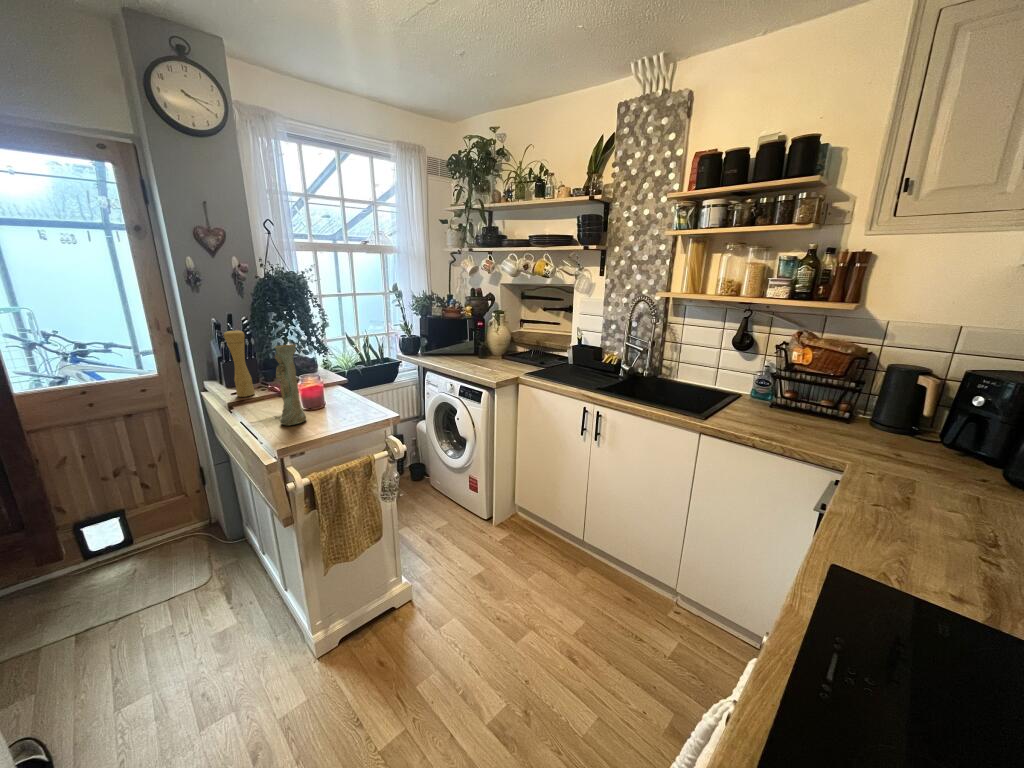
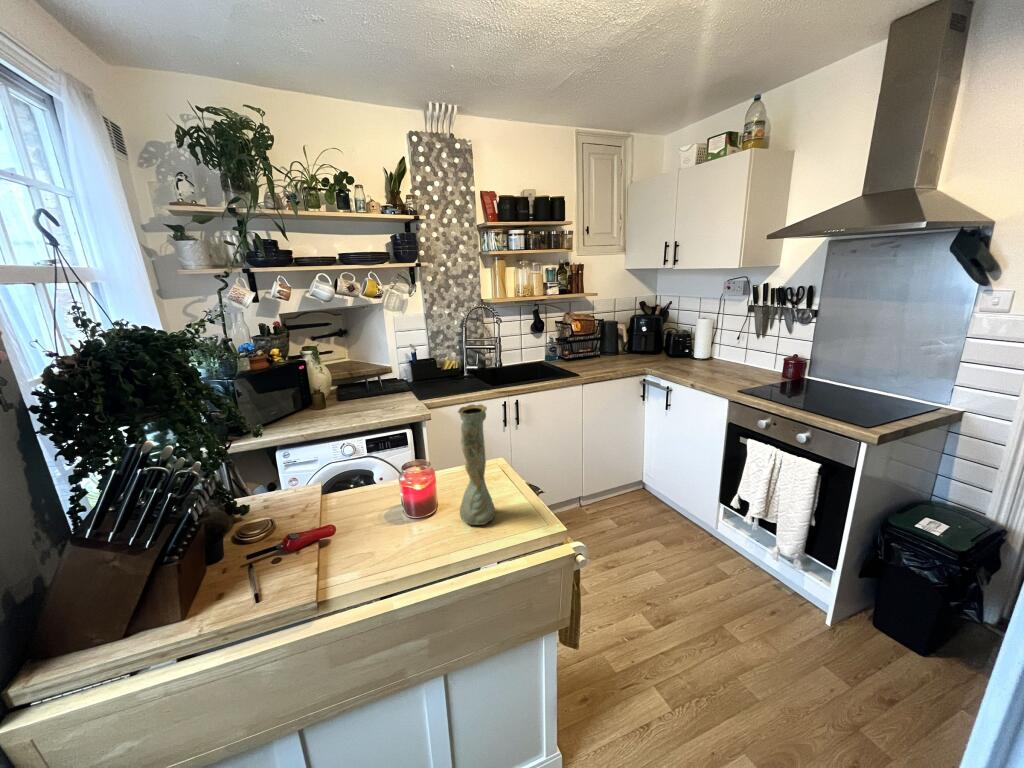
pepper mill: present [224,330,255,397] -> none [214,451,284,595]

